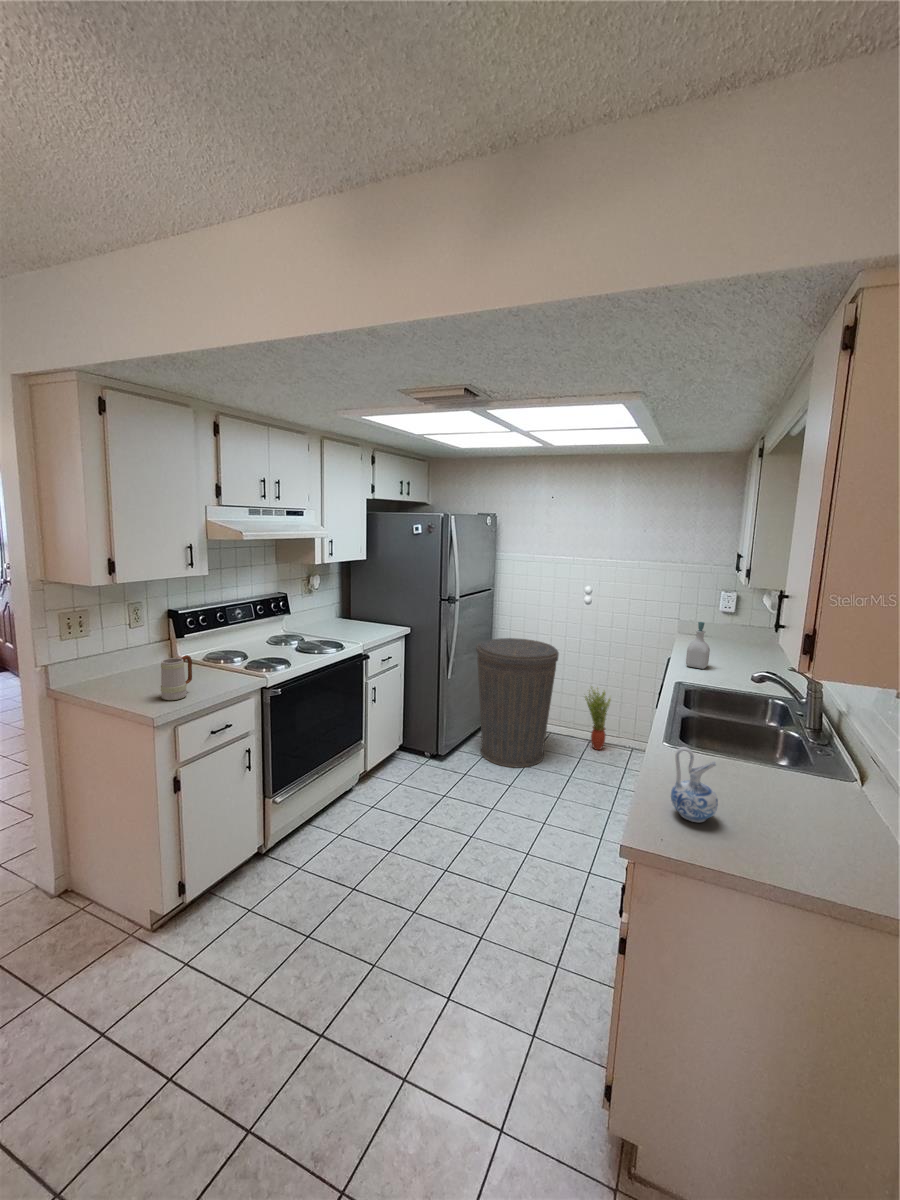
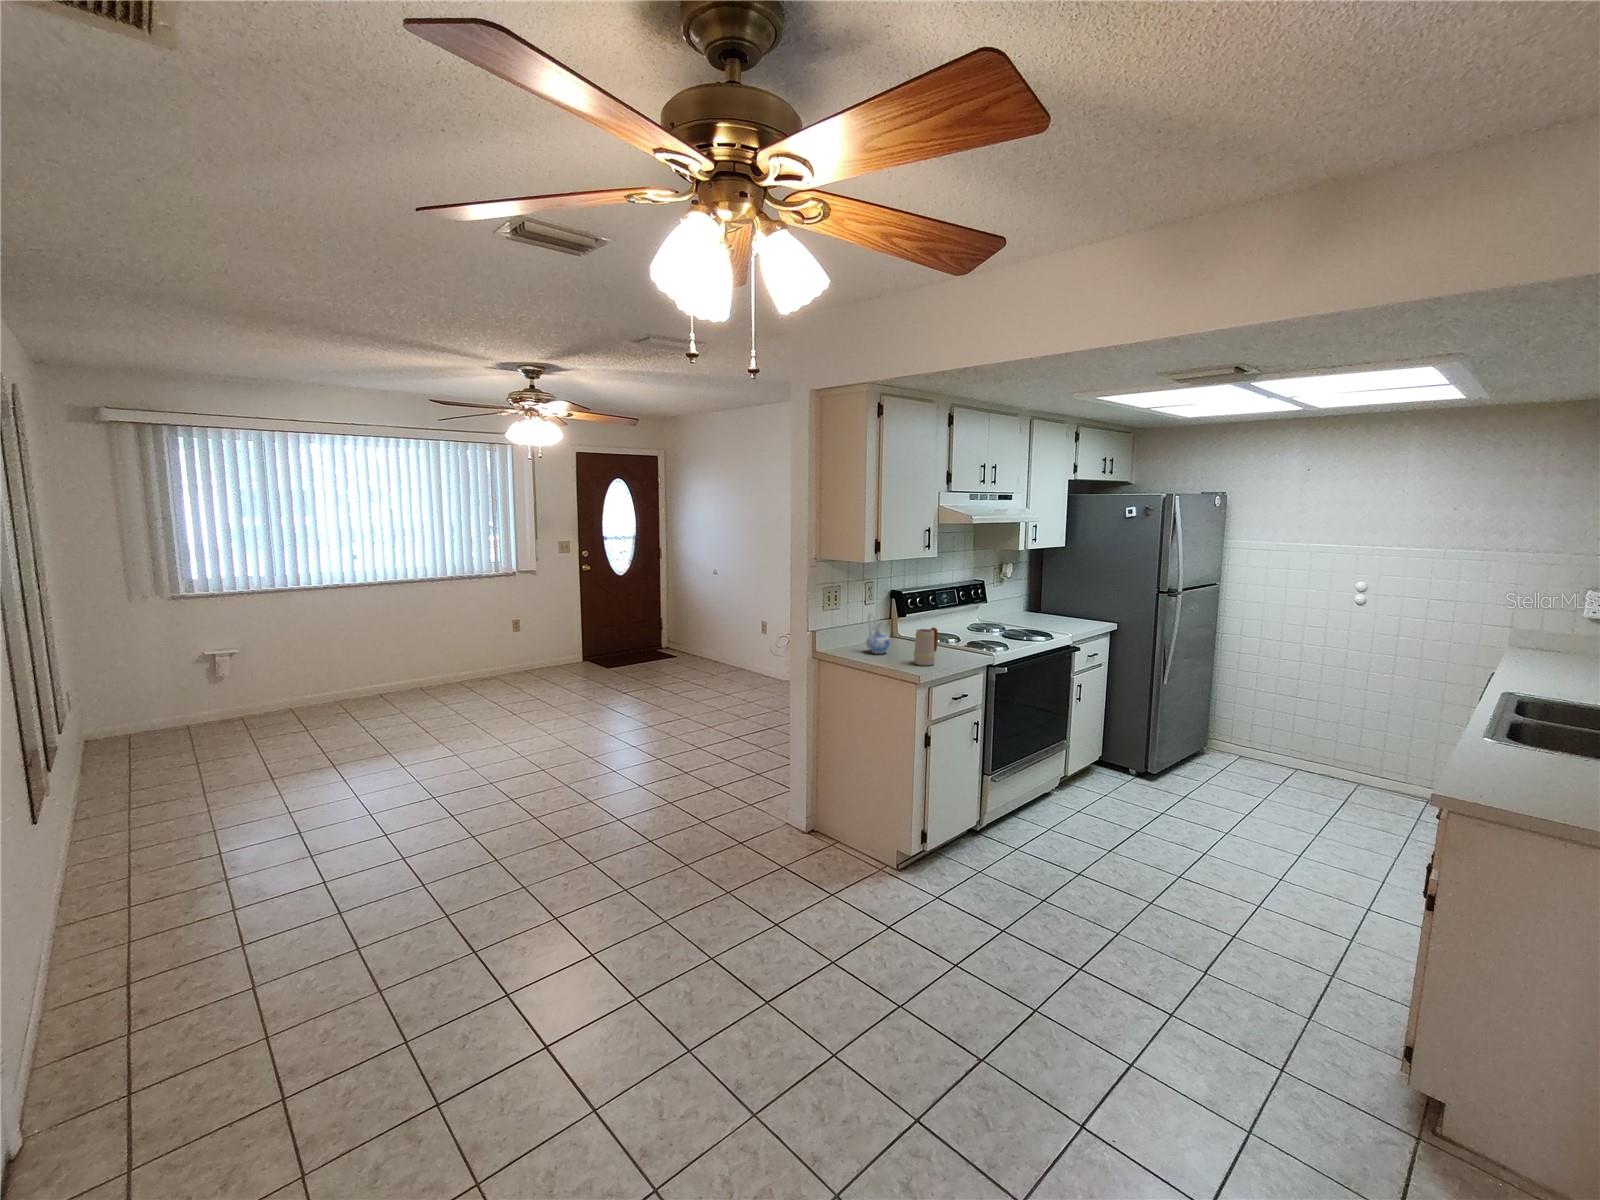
soap bottle: present [686,622,710,669] -> none [1524,622,1565,682]
trash can: present [476,638,559,768] -> none [1198,643,1317,799]
potted plant: present [585,688,611,750] -> none [1352,709,1396,794]
ceramic pitcher: present [671,747,718,822] -> present [866,613,890,654]

